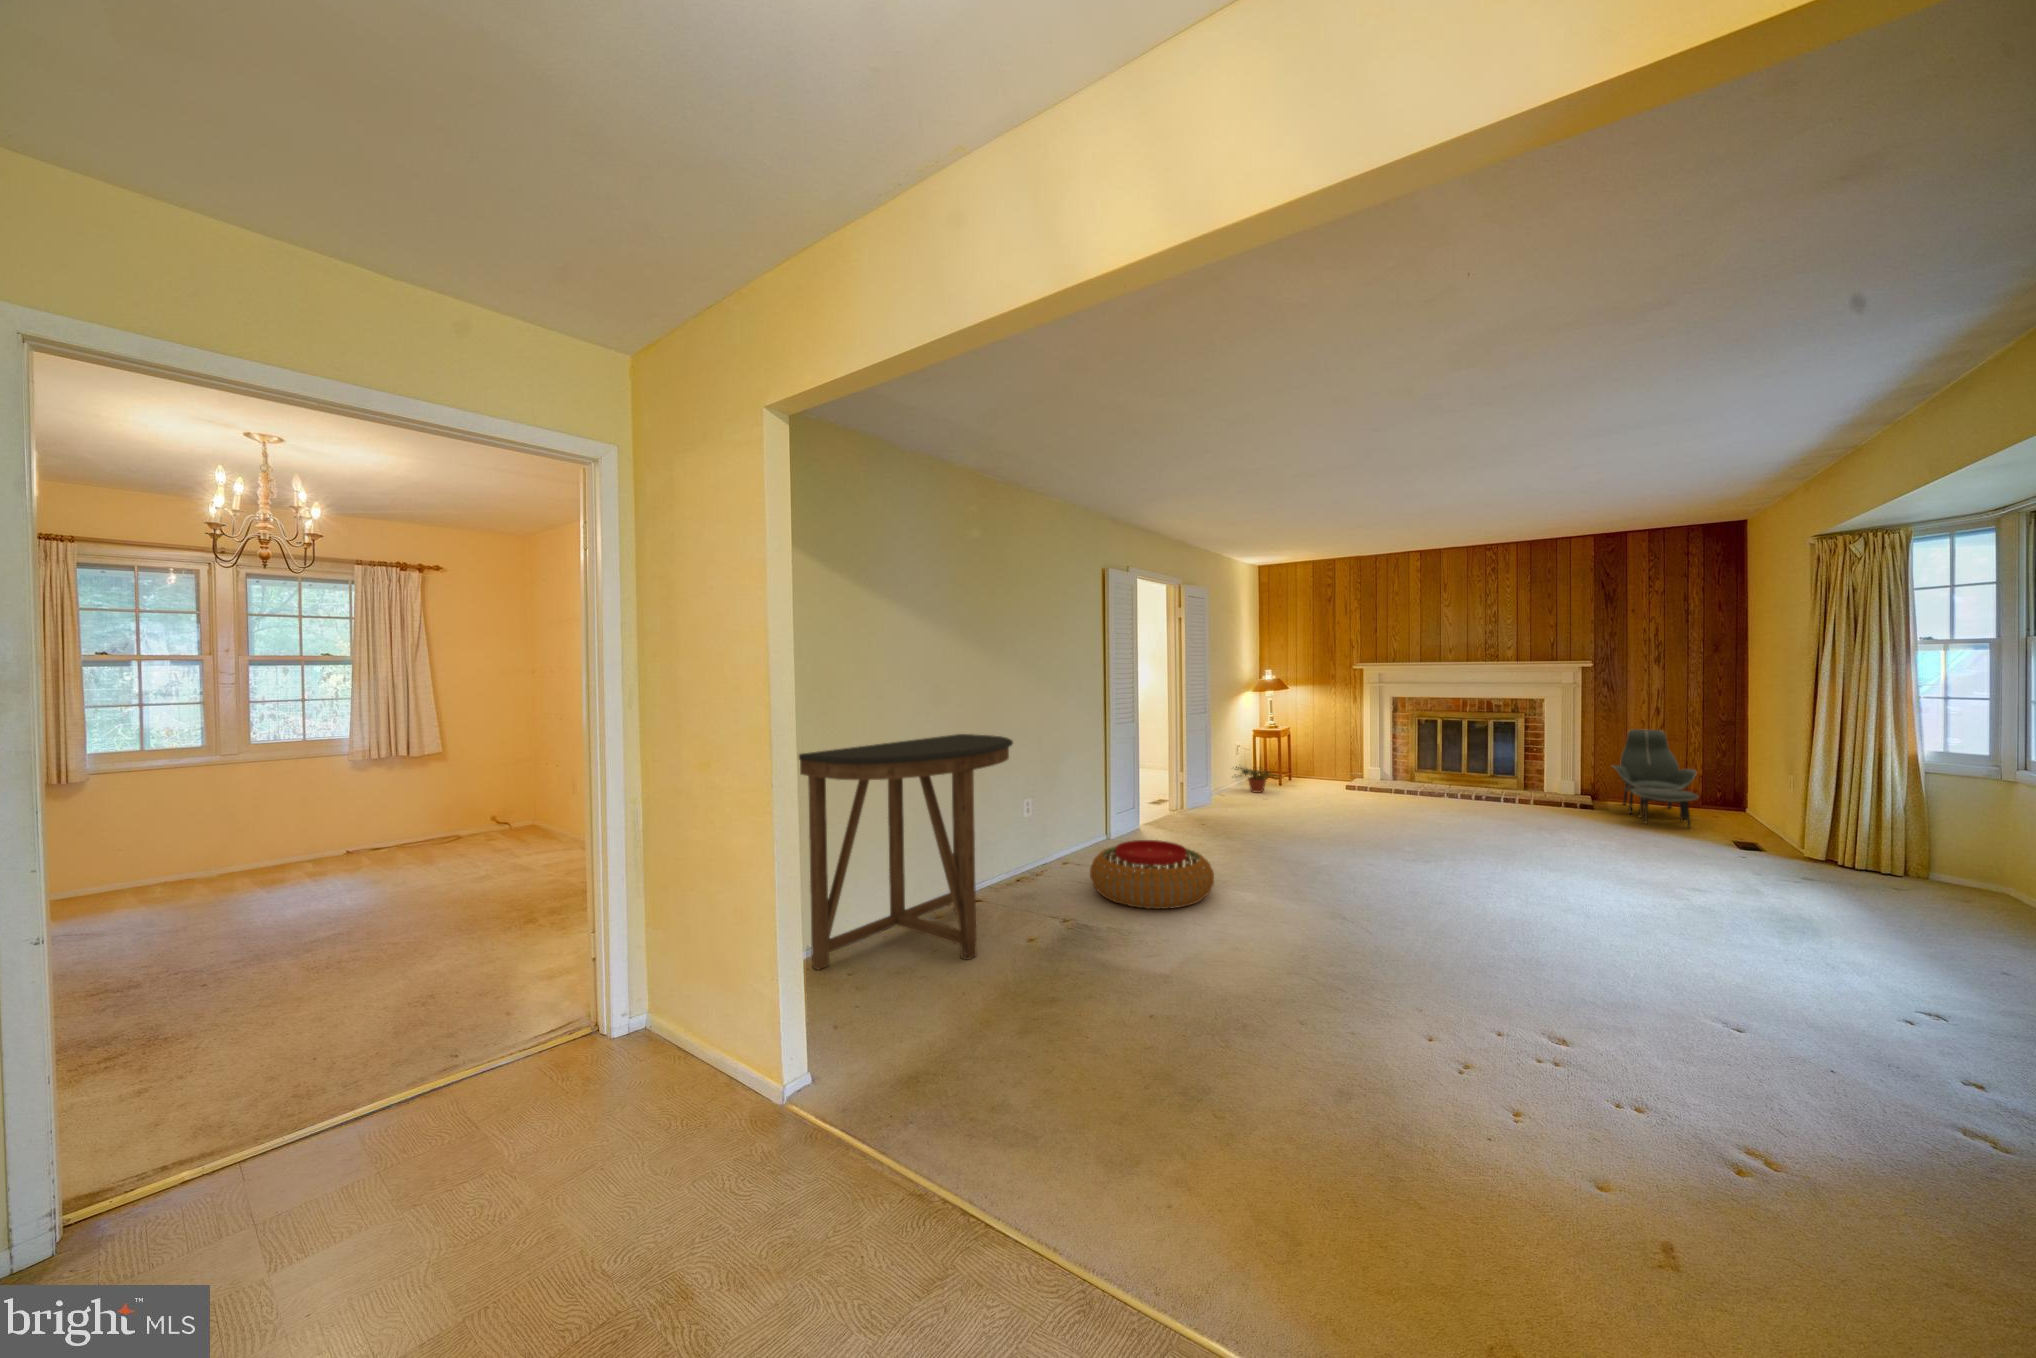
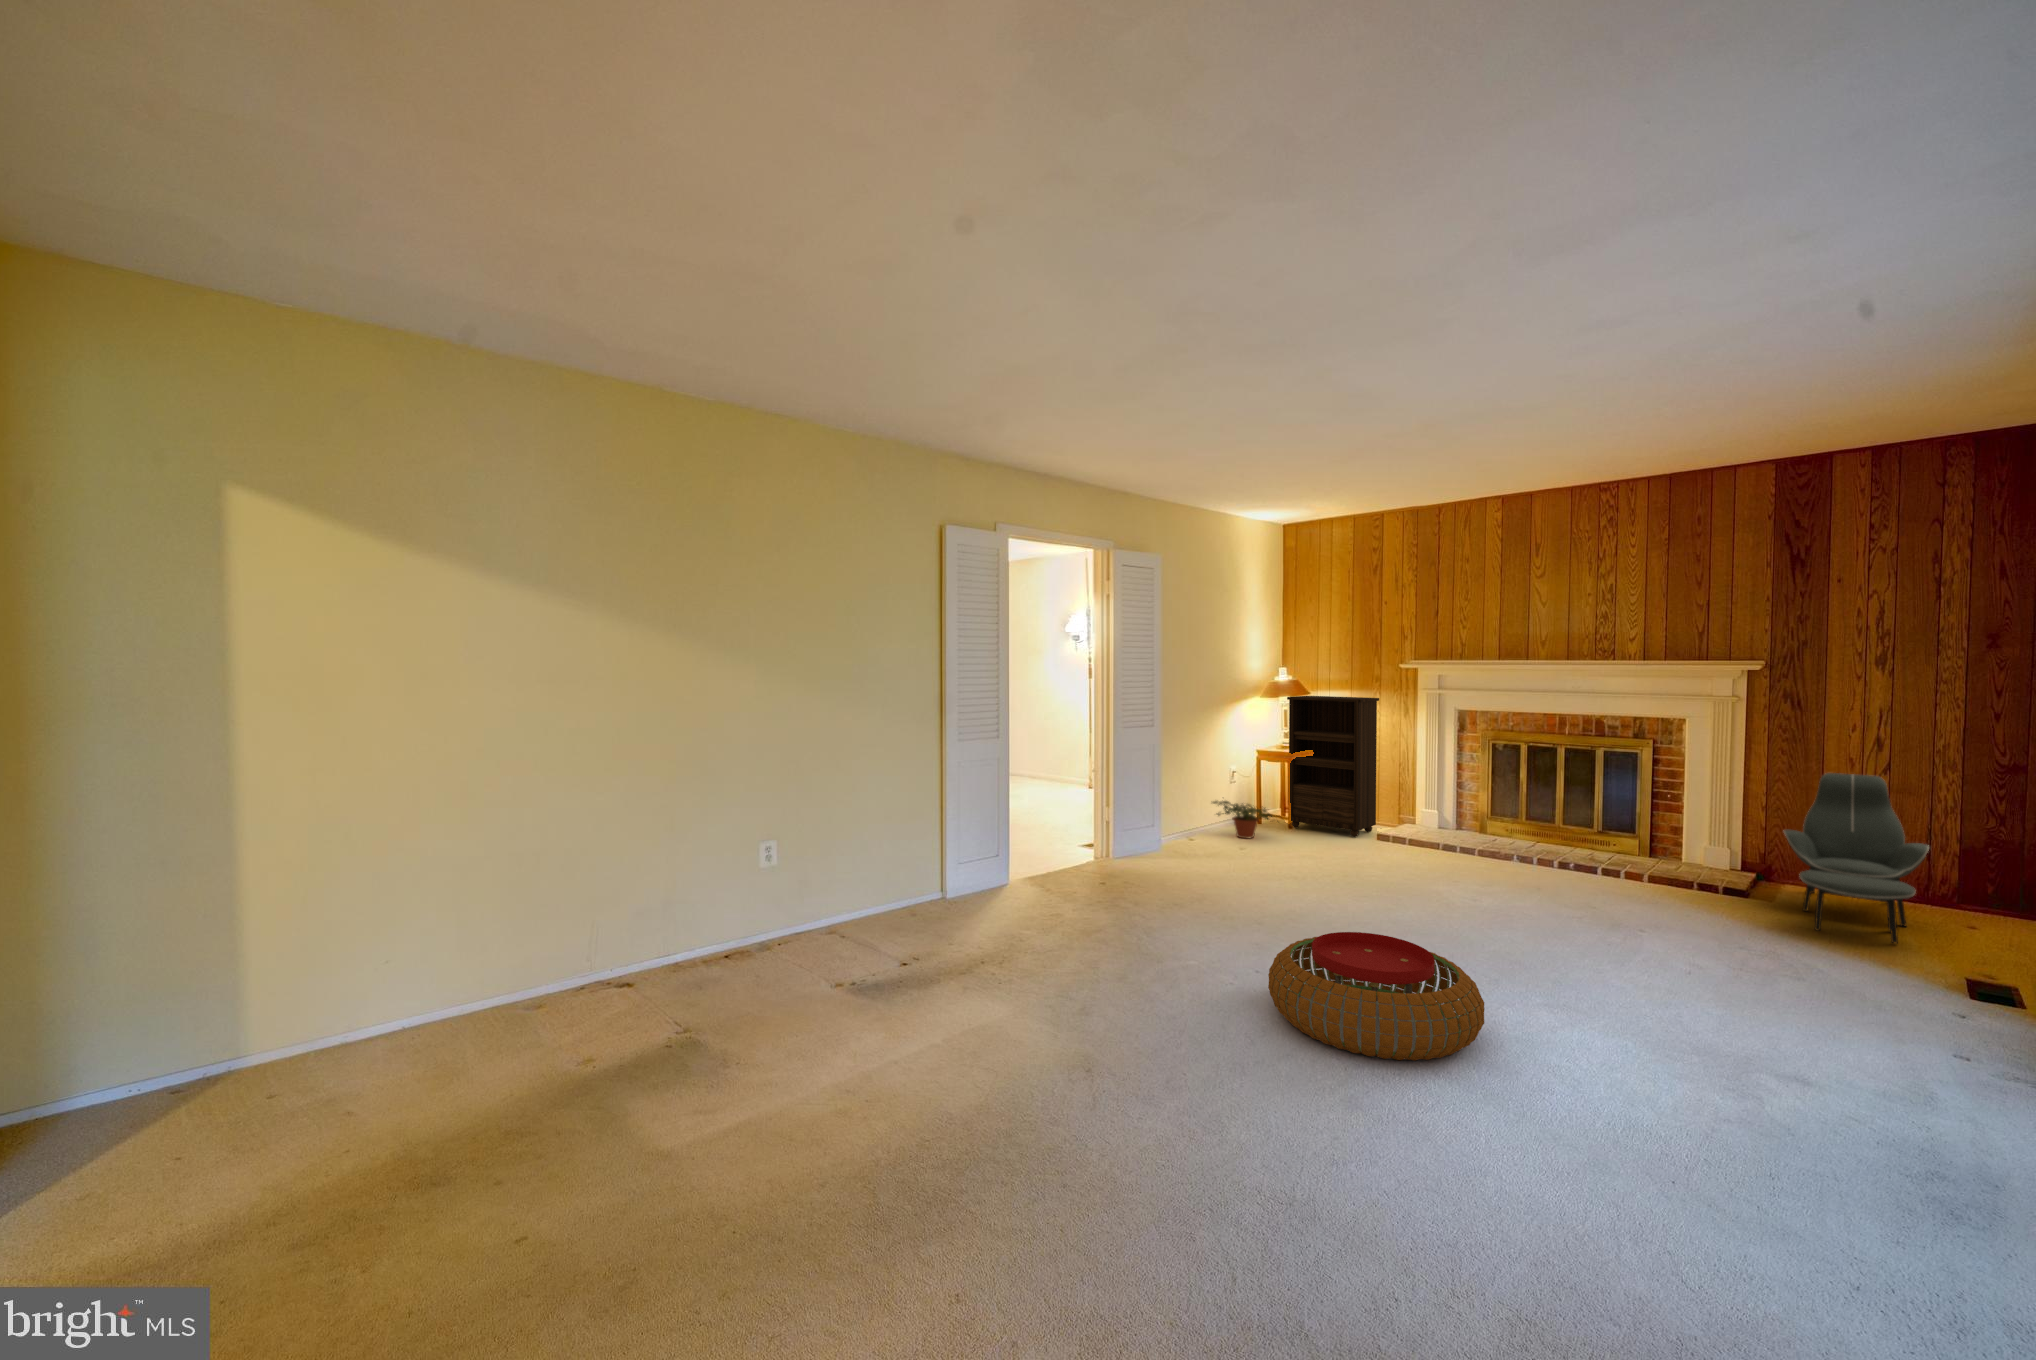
bookshelf: none [1275,690,1338,788] -> present [1287,696,1379,837]
console table: present [799,734,1013,970] -> none [234,748,638,1085]
pouf: present [1090,840,1214,909] -> present [1268,932,1485,1061]

